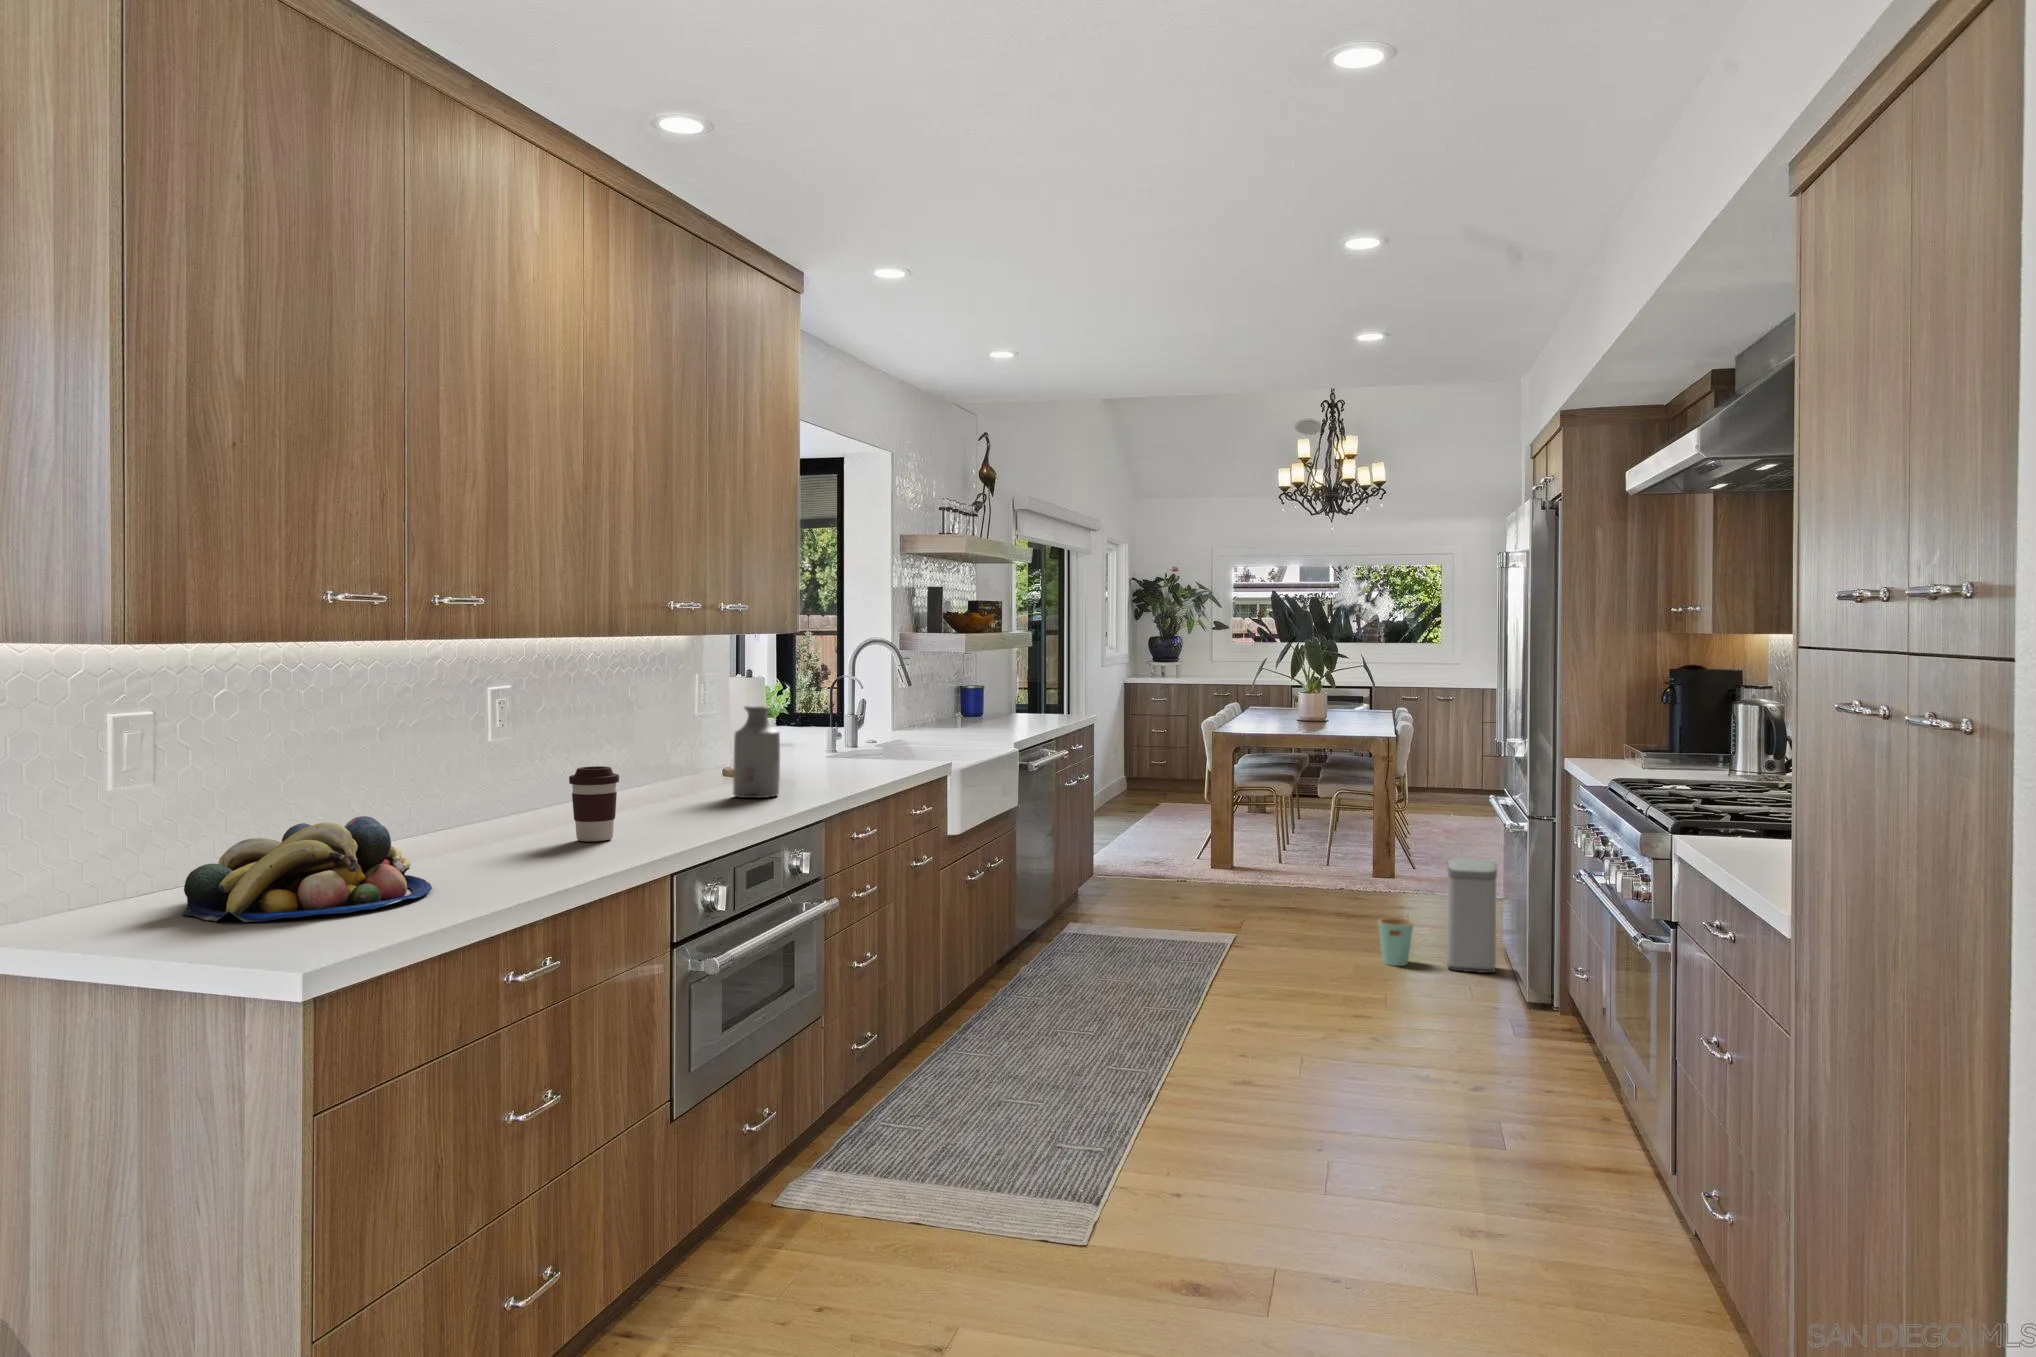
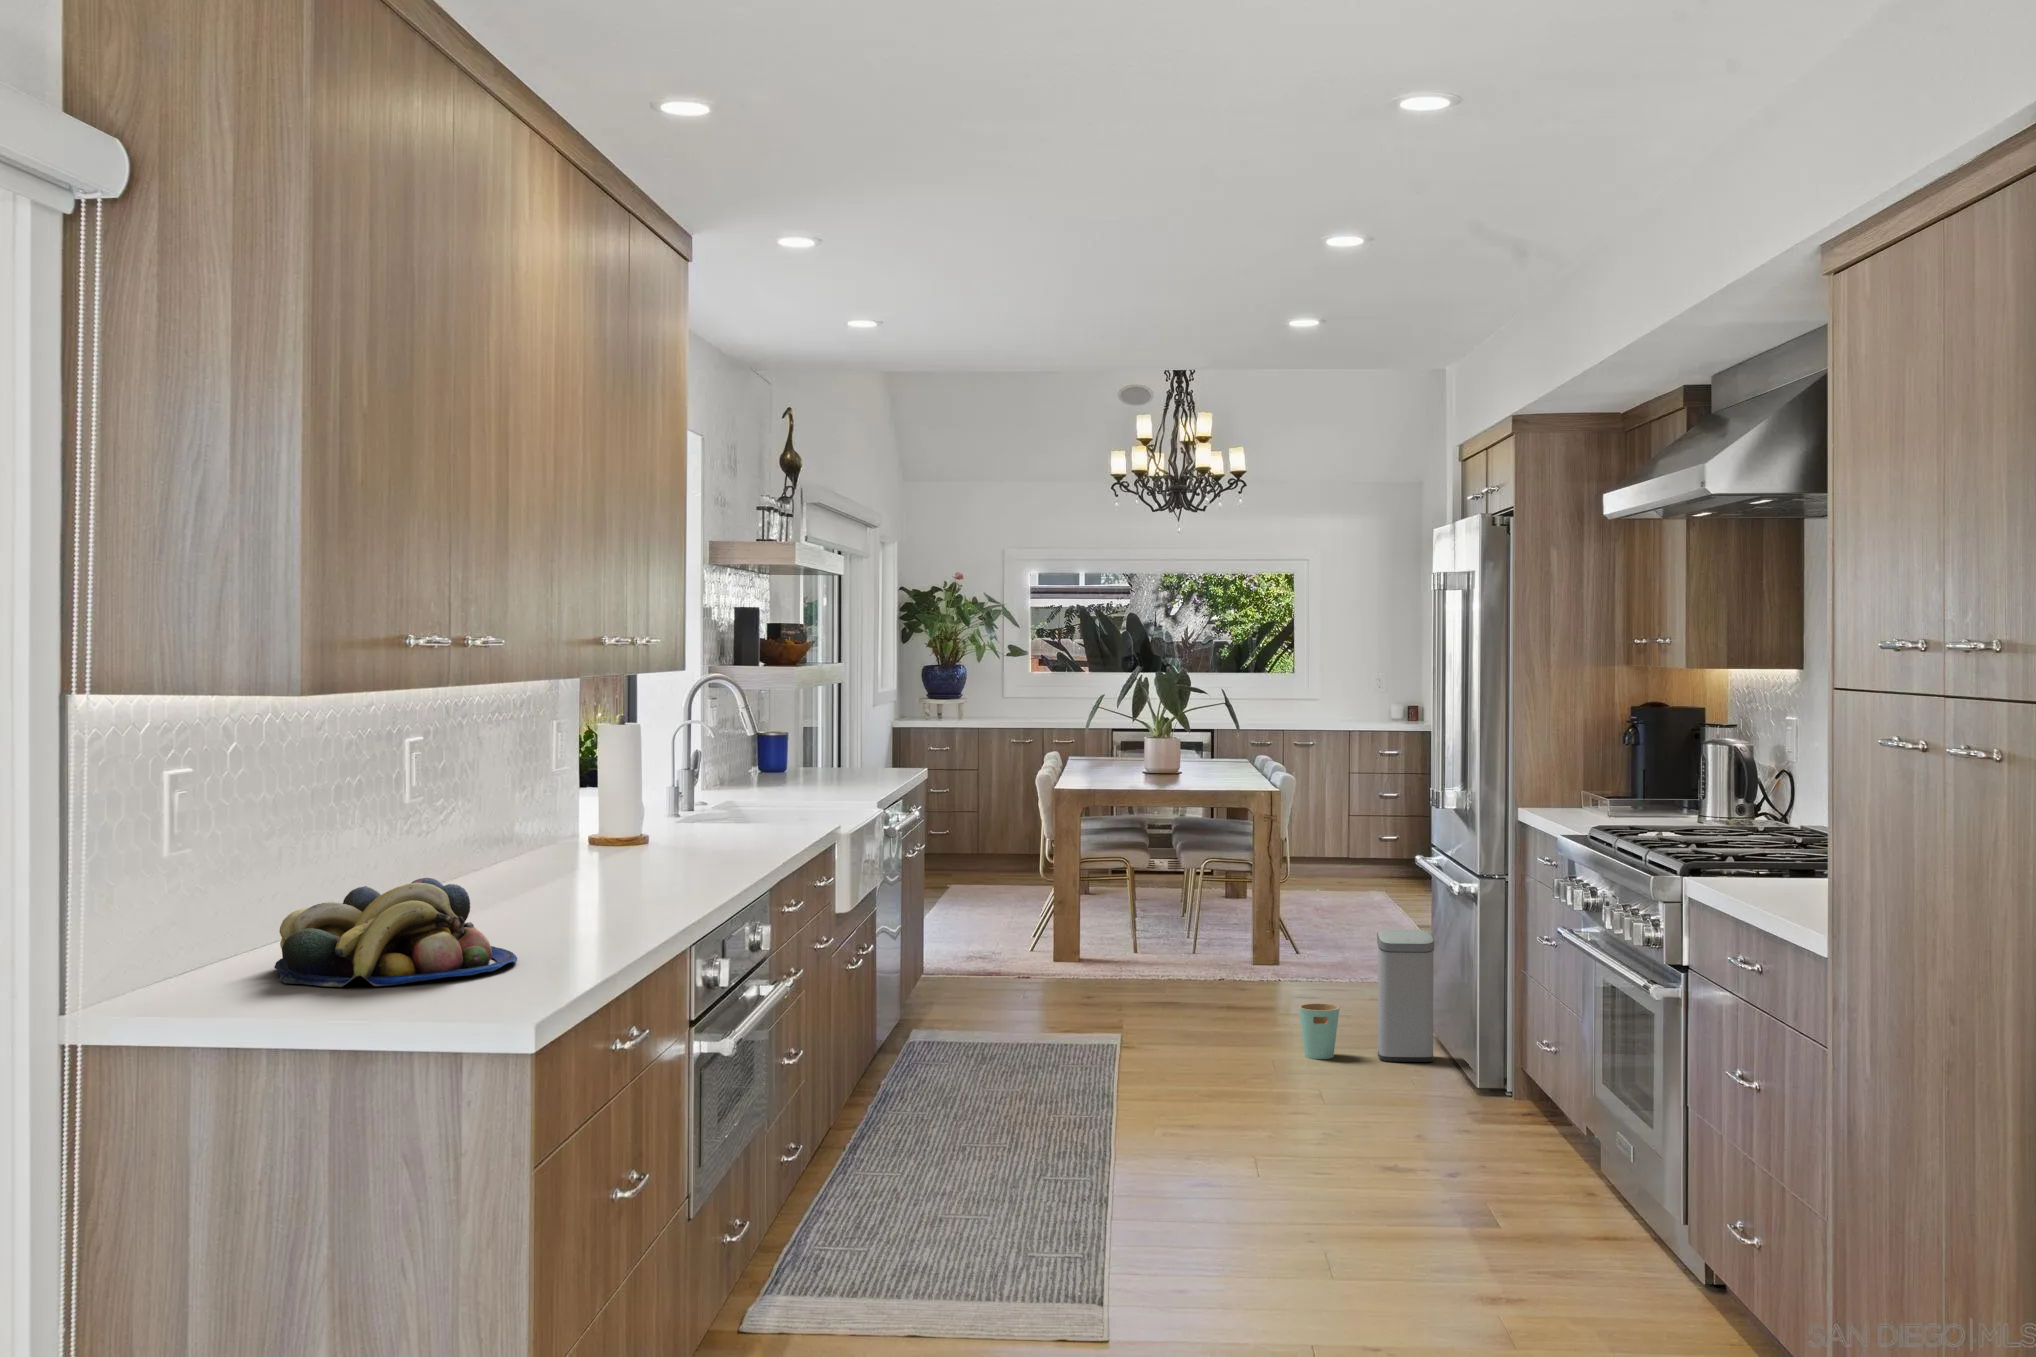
bottle: present [733,706,780,798] -> none [650,756,705,865]
coffee cup: present [569,766,619,842] -> none [555,825,610,910]

